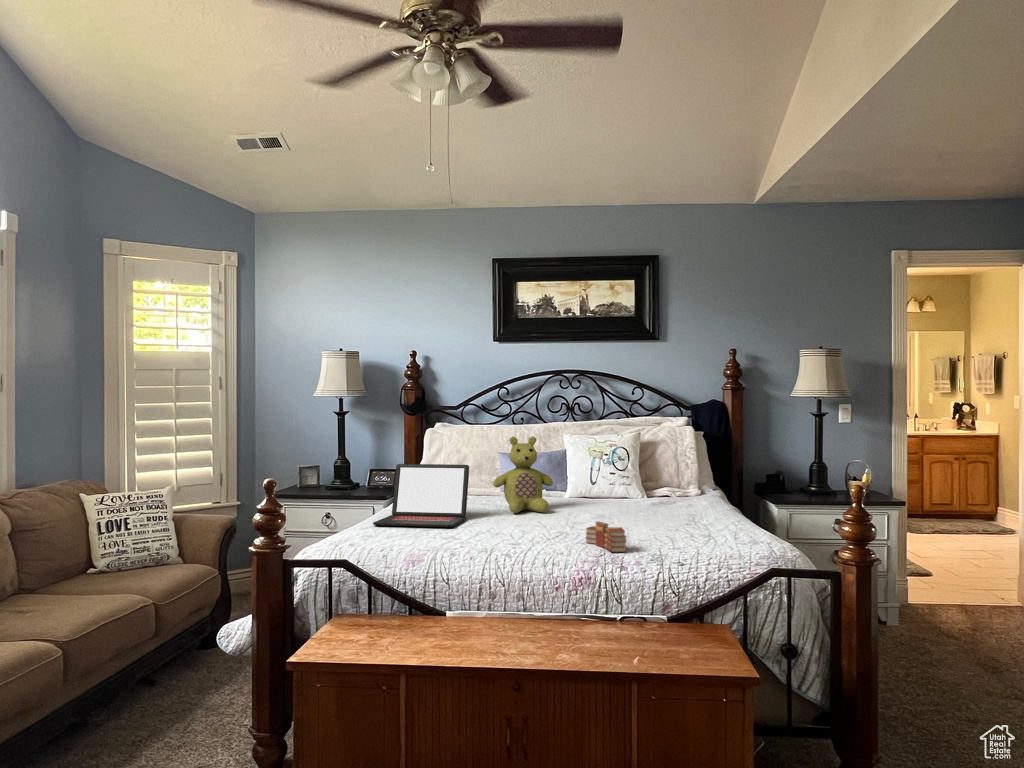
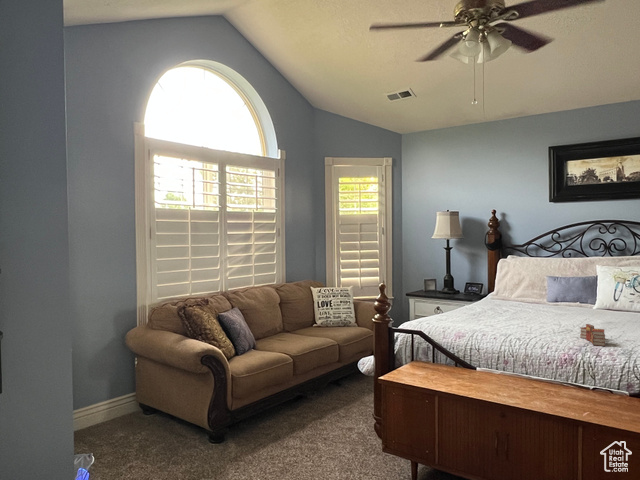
stuffed bear: present [493,436,553,513] -> none [532,266,576,316]
laptop: present [373,464,469,527] -> none [449,280,512,320]

